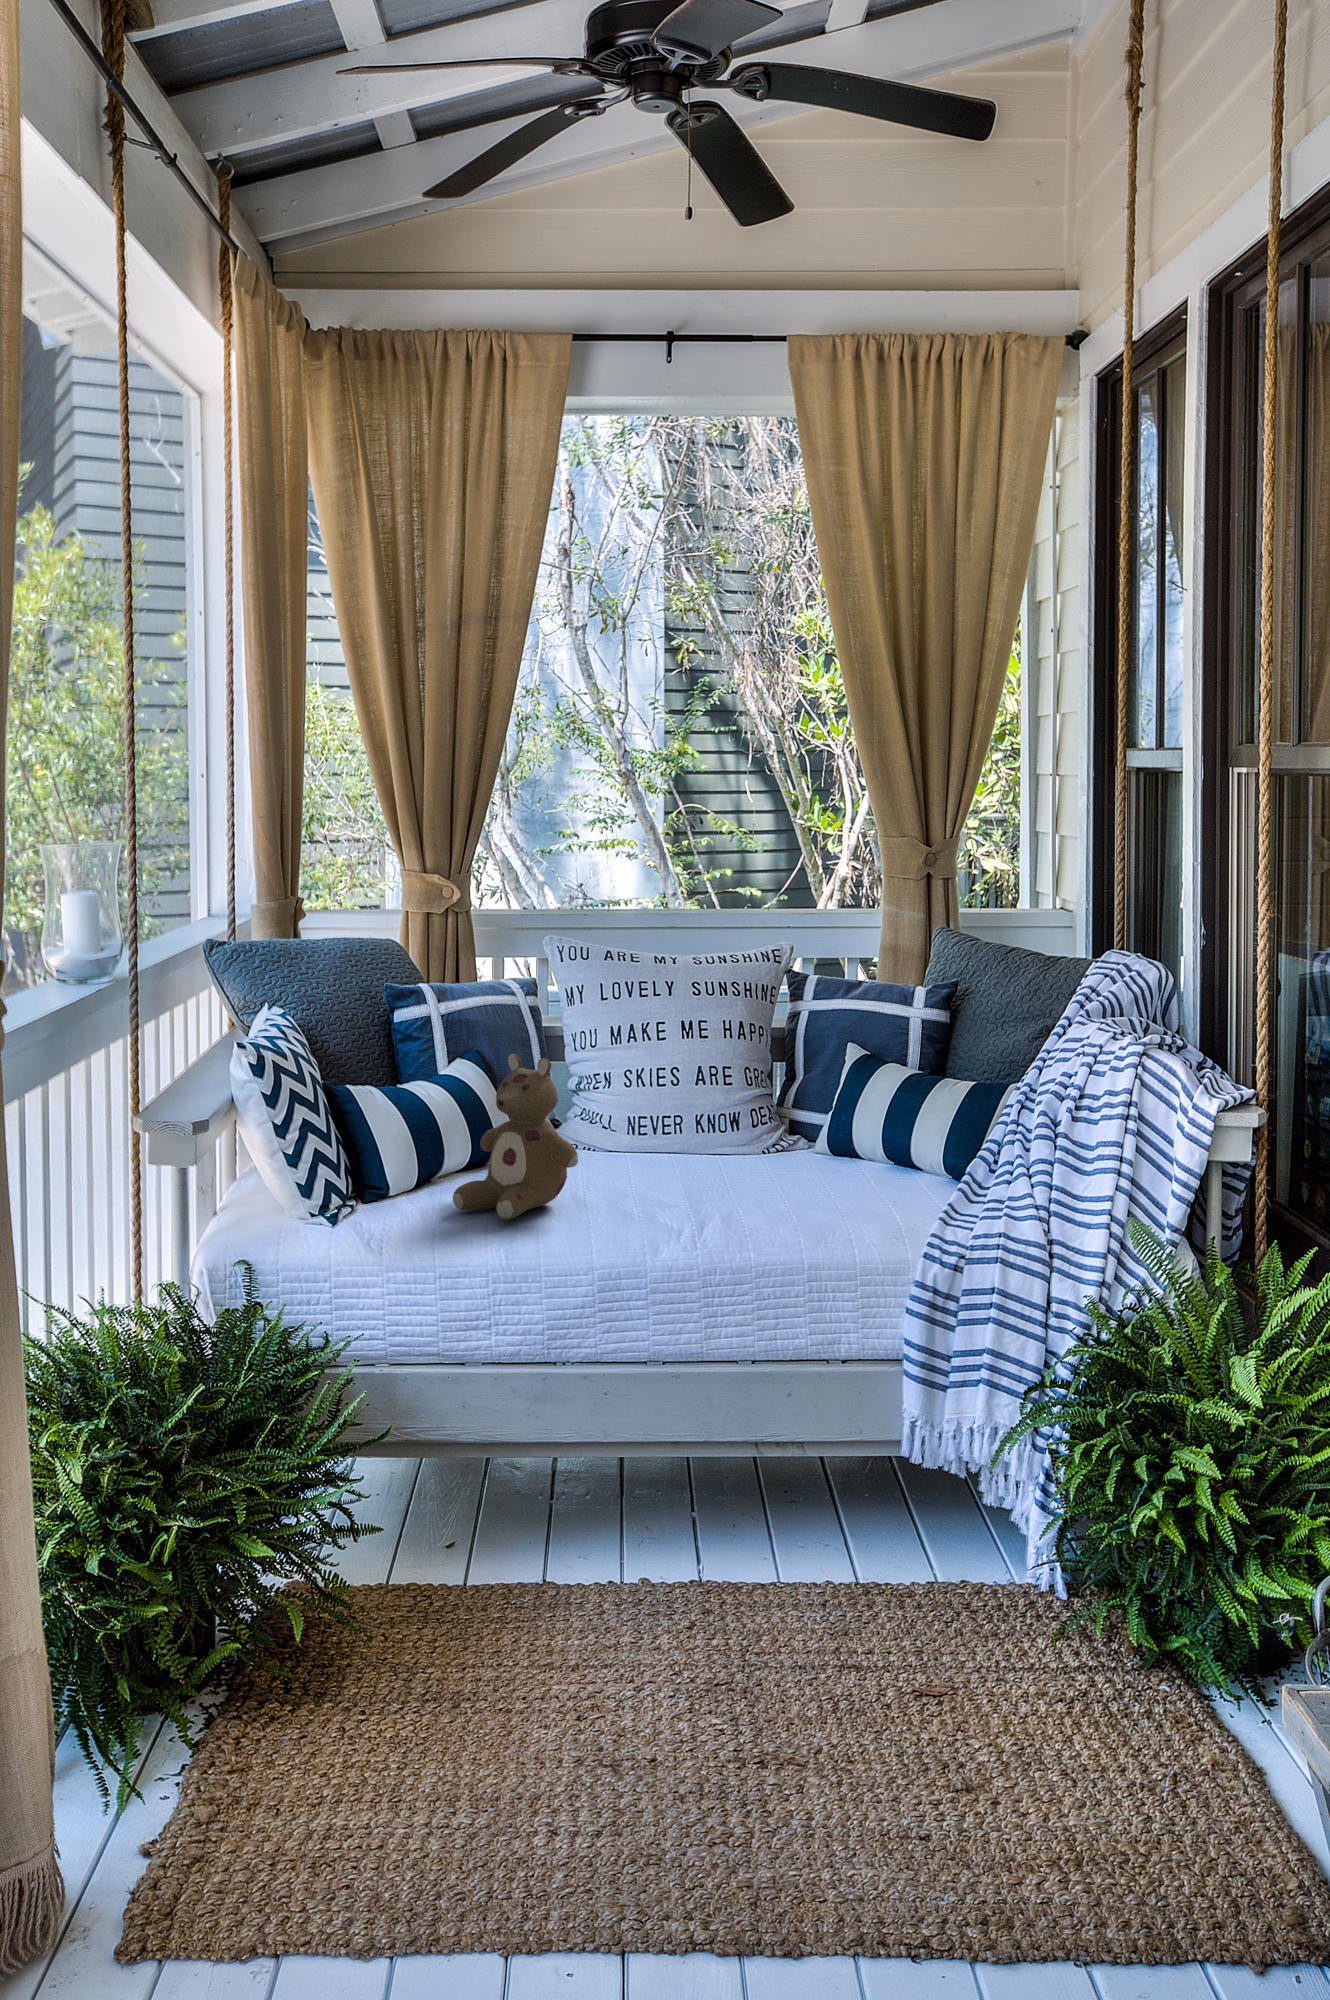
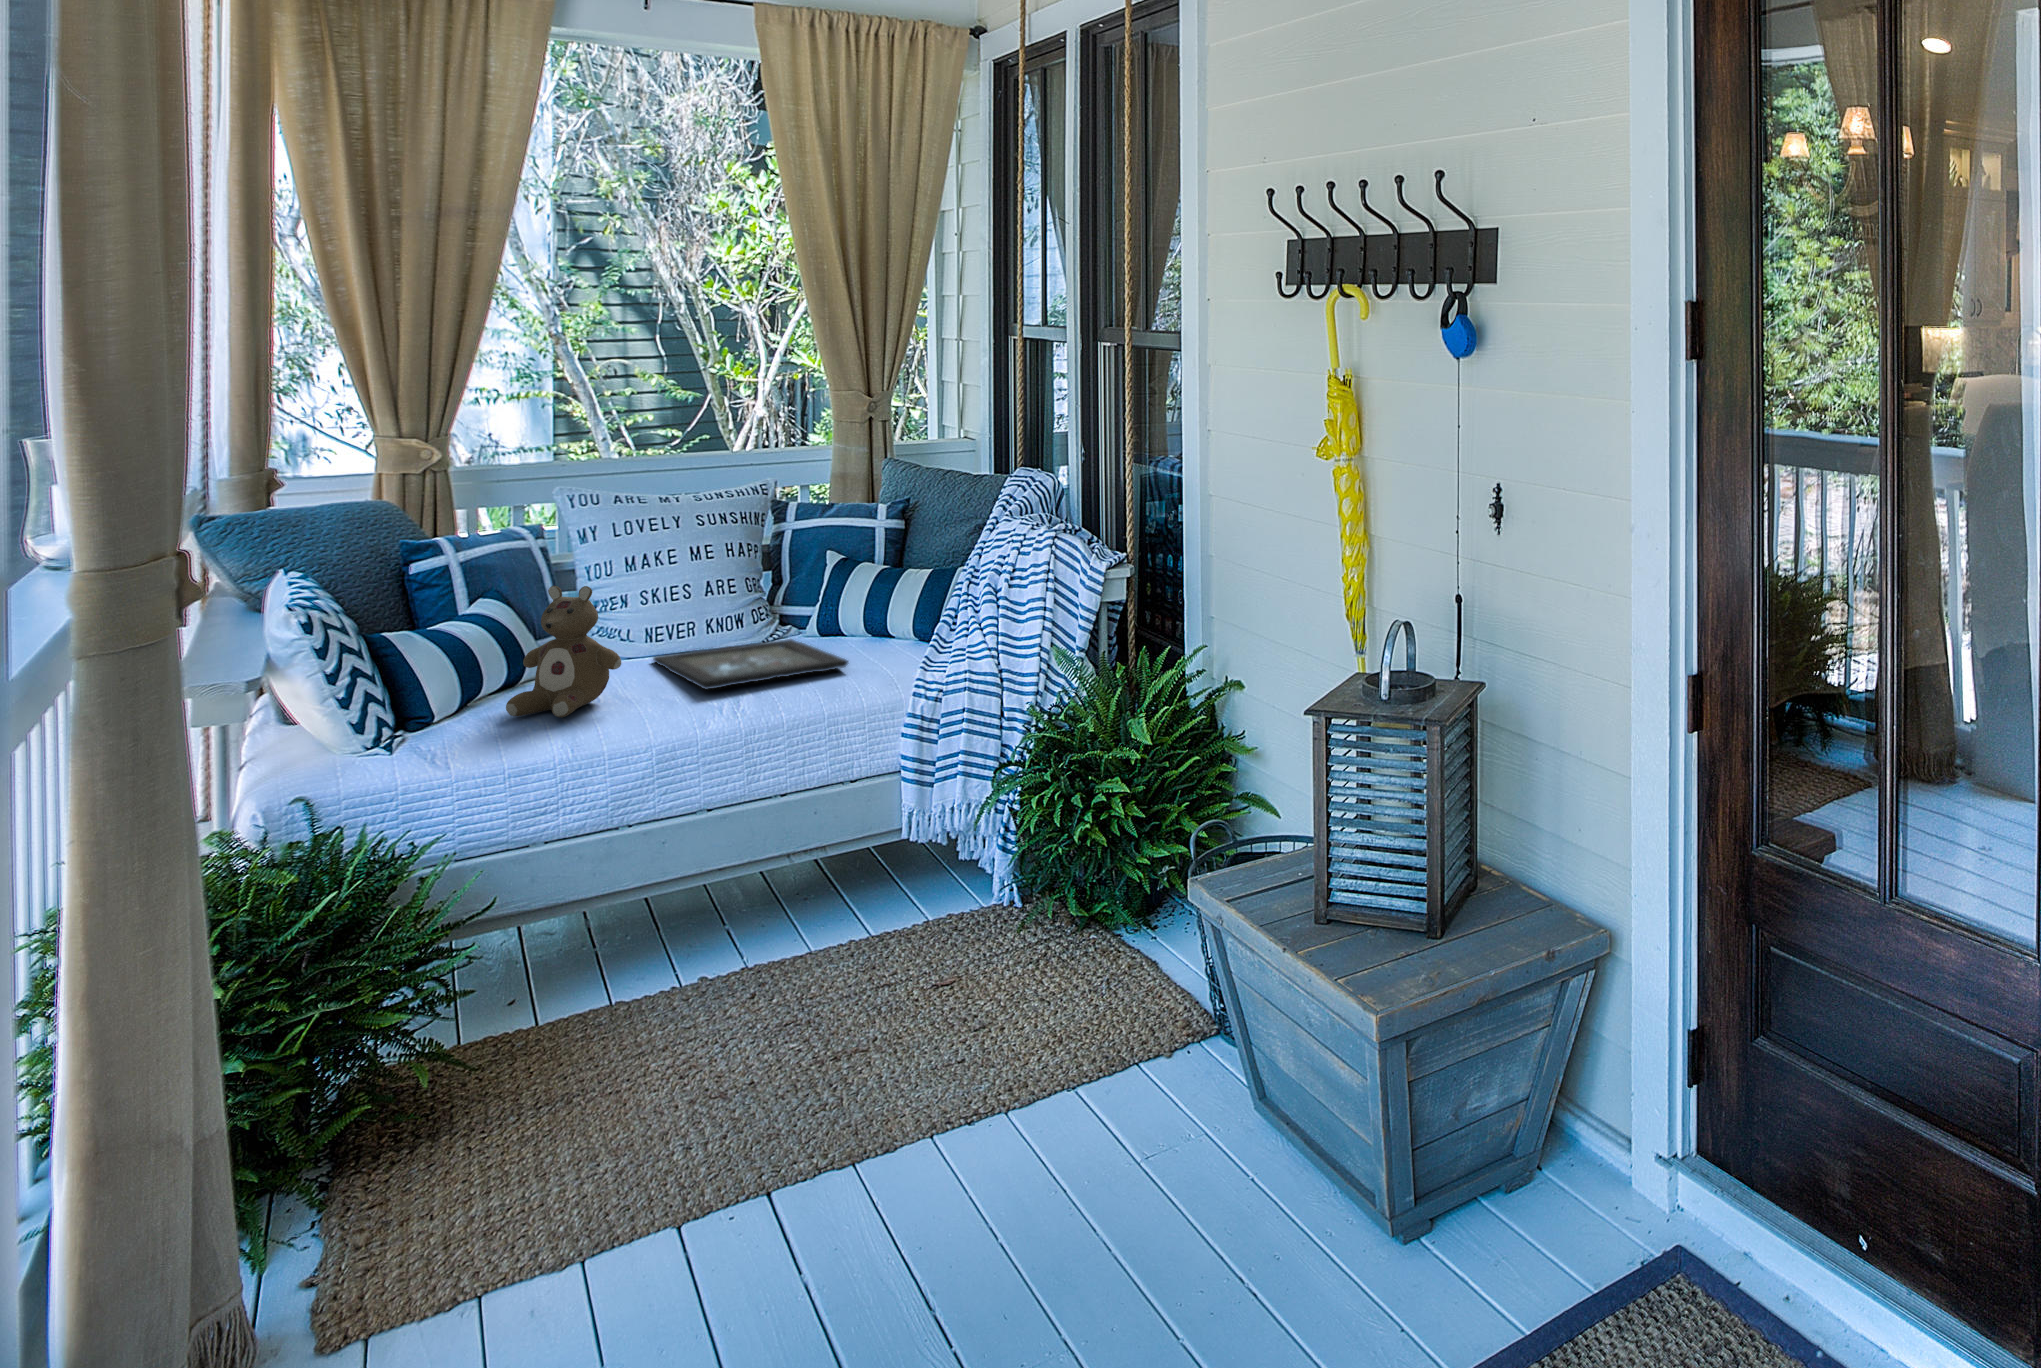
tray: none [632,1152,852,1209] -> present [653,639,848,689]

